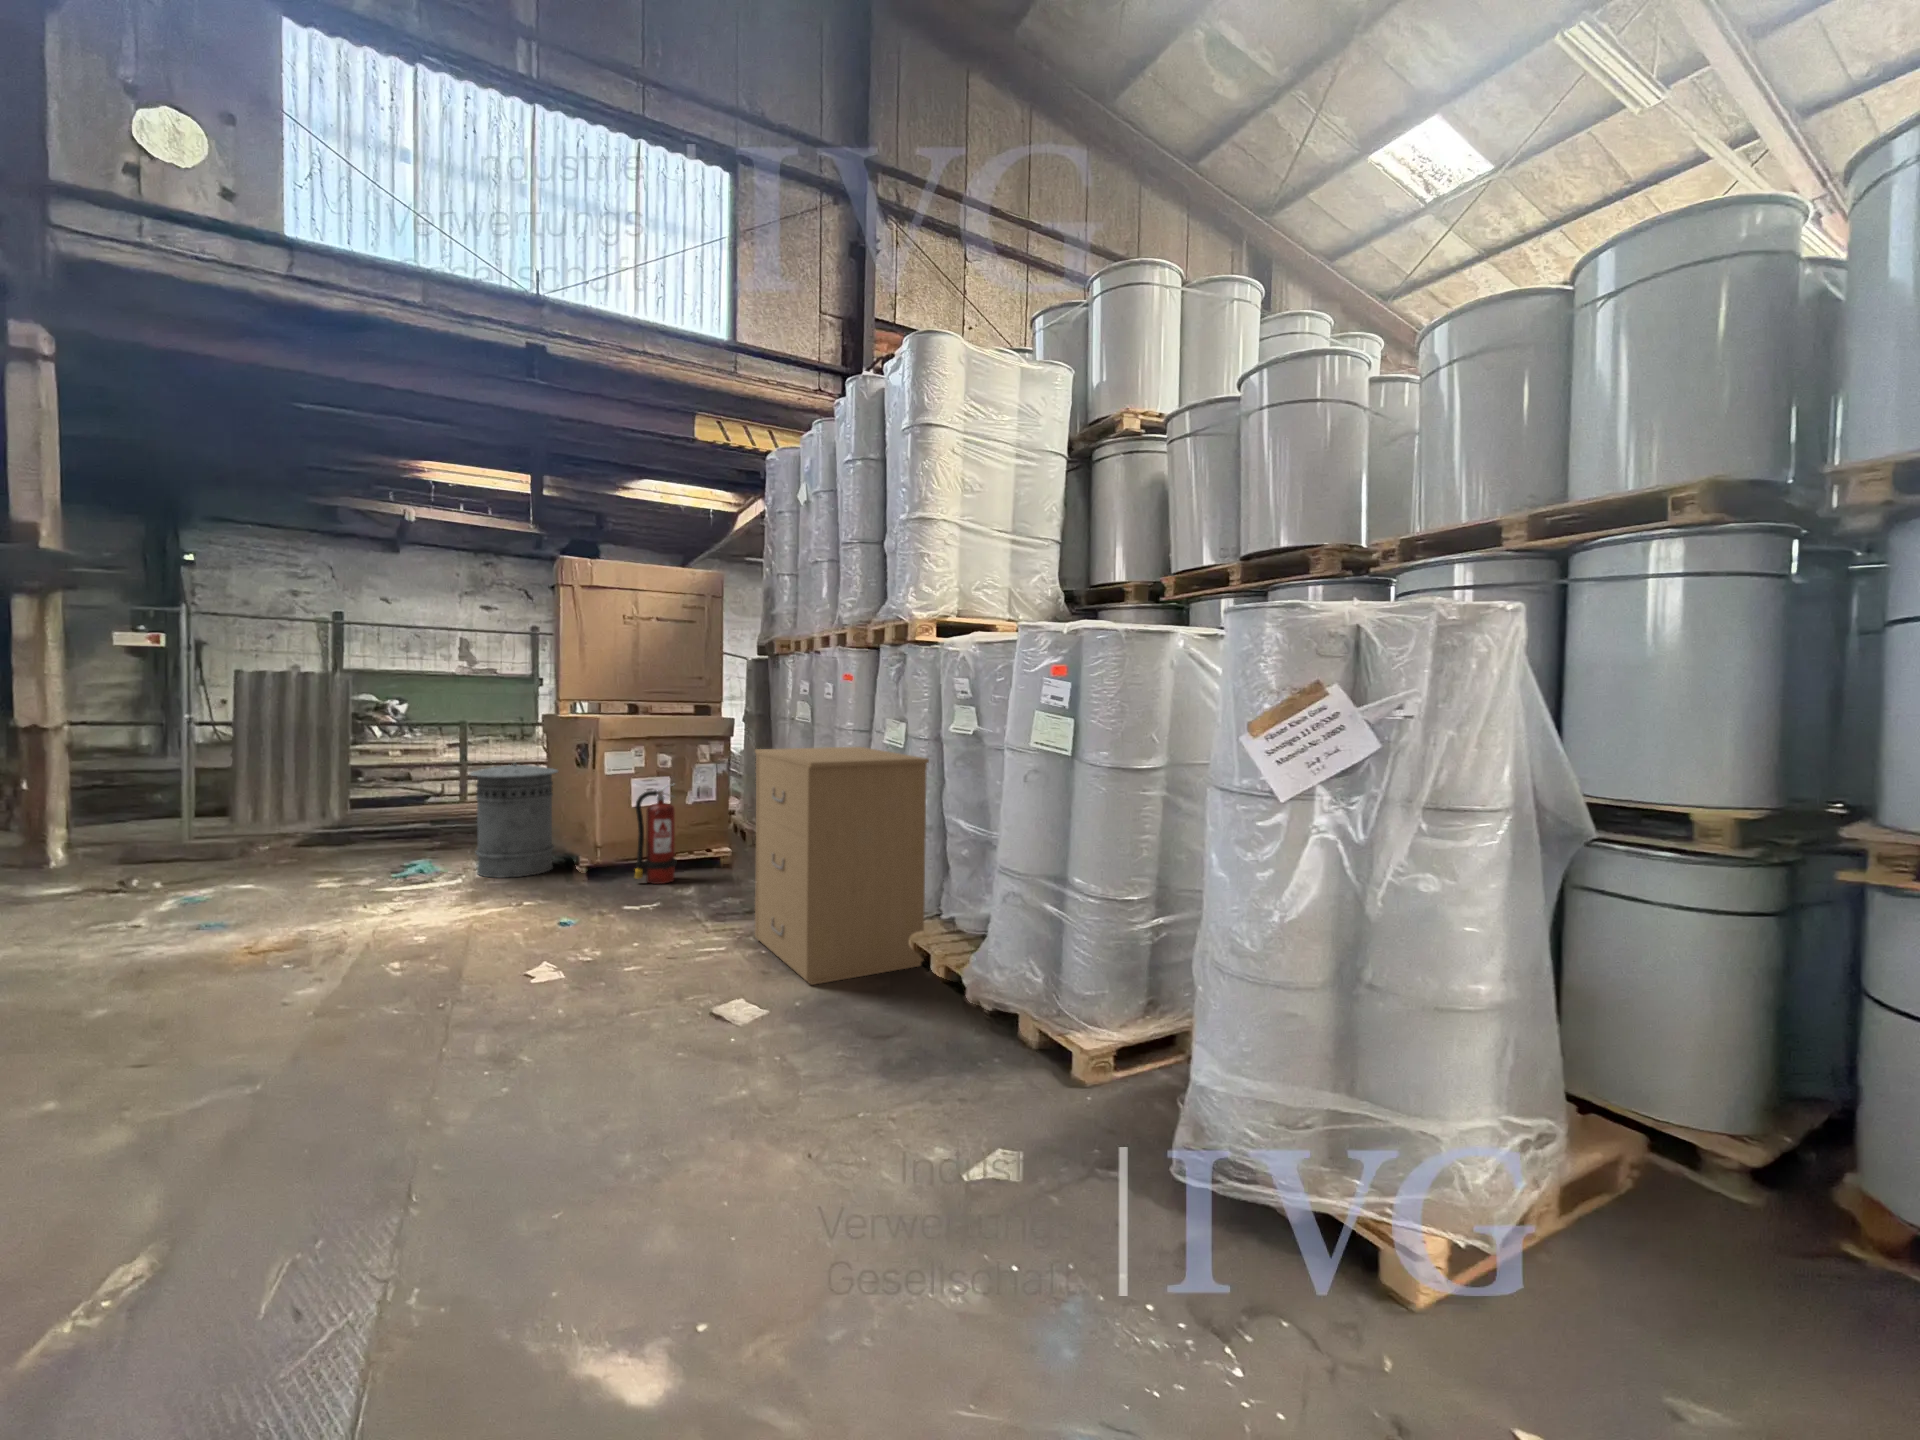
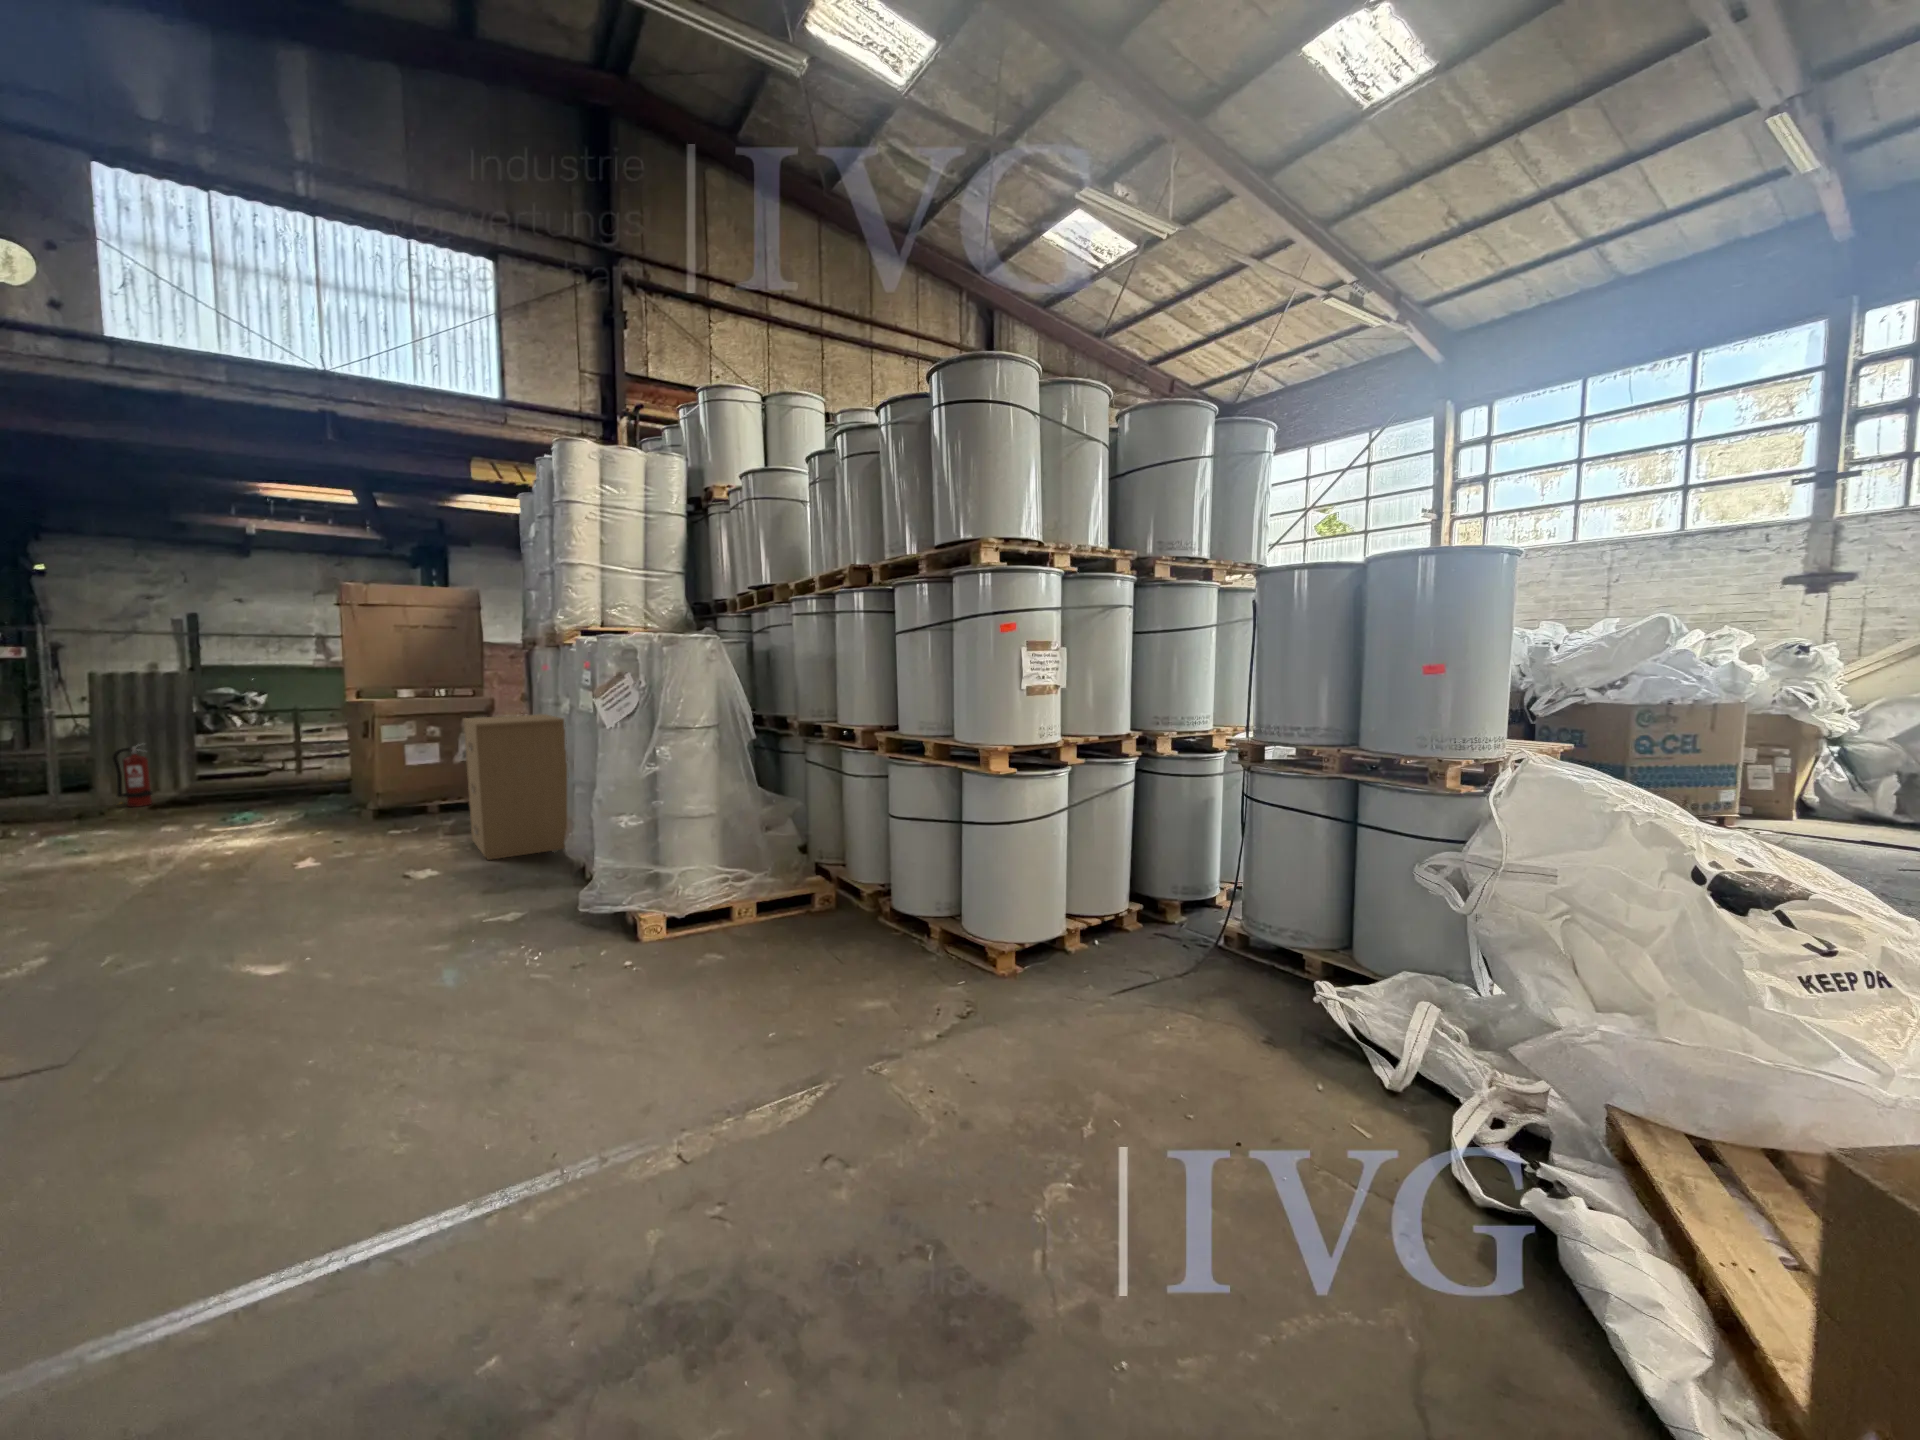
trash can: present [470,763,558,878] -> none [282,737,355,820]
fire extinguisher: present [635,784,676,884] -> present [113,745,152,807]

